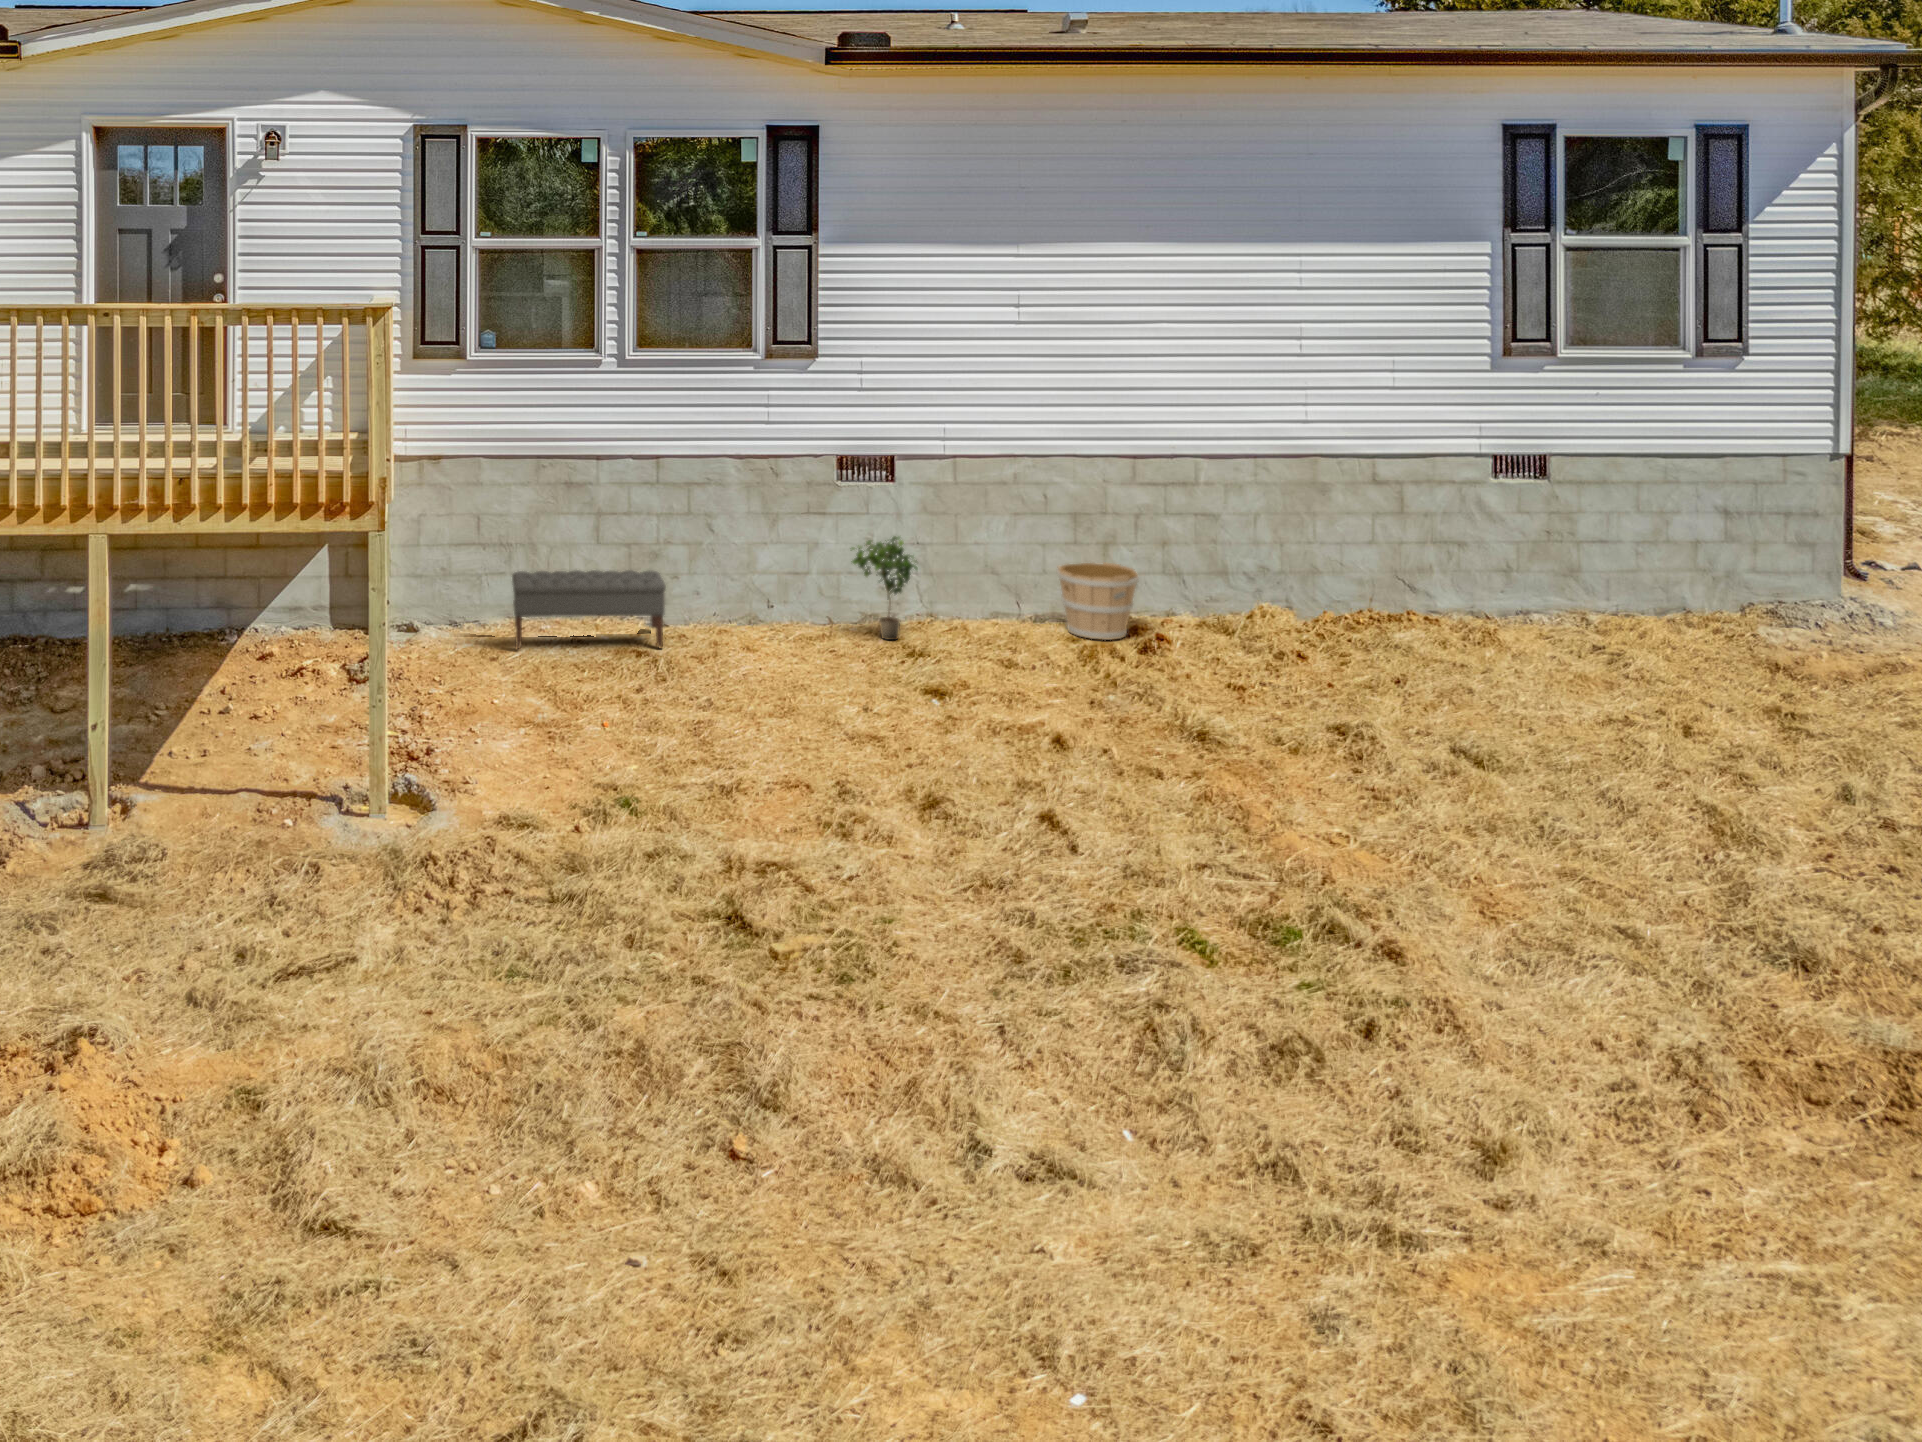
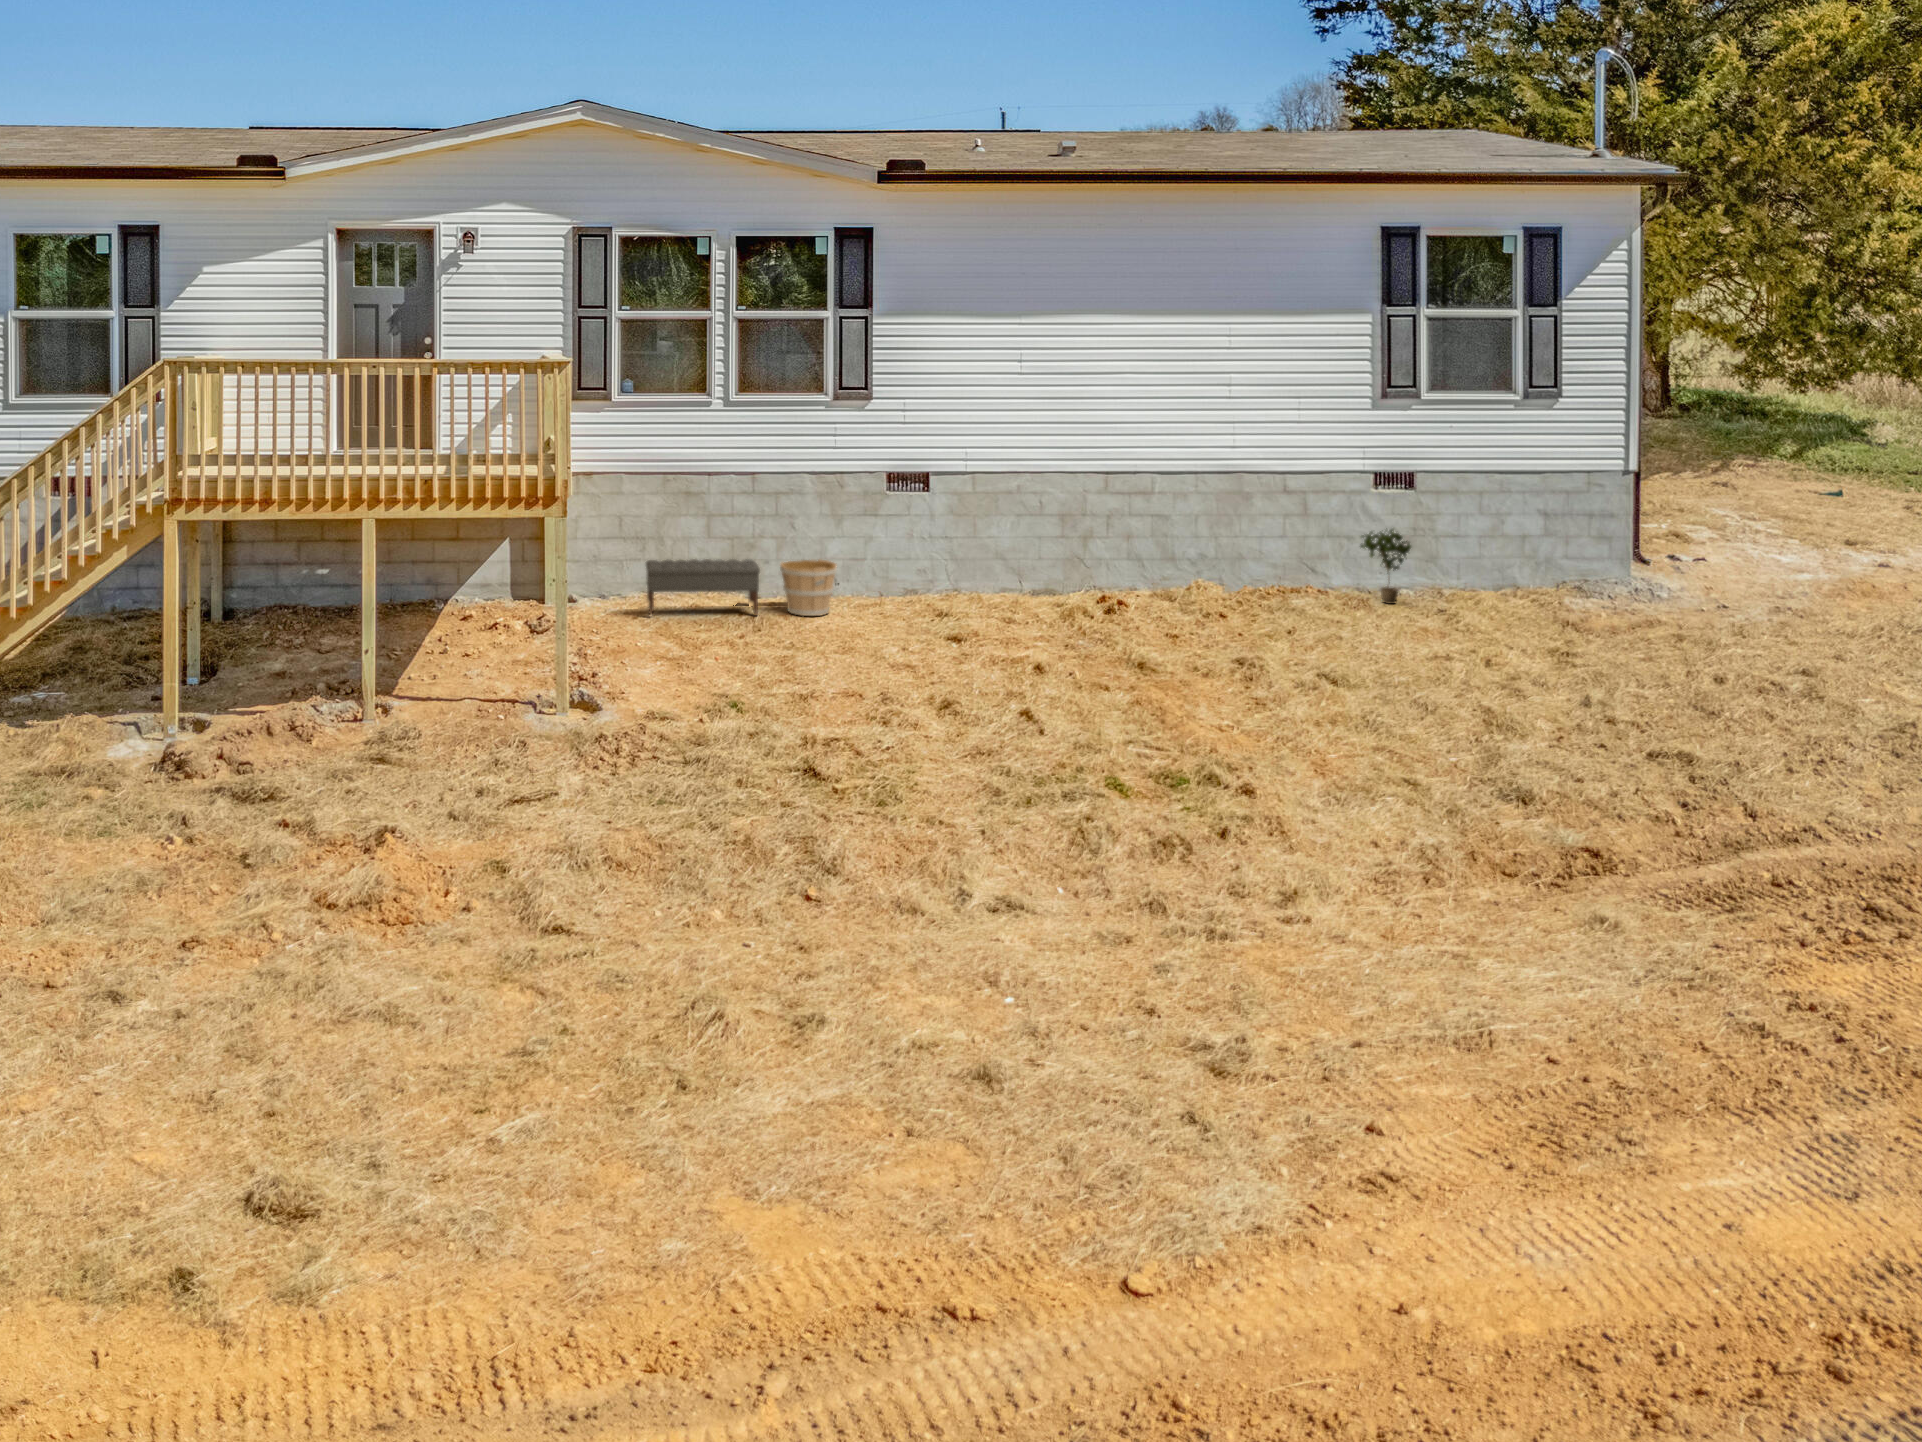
potted plant: present [851,536,917,640] -> present [1361,529,1411,604]
wooden bucket: present [1057,563,1139,640] -> present [780,560,837,616]

